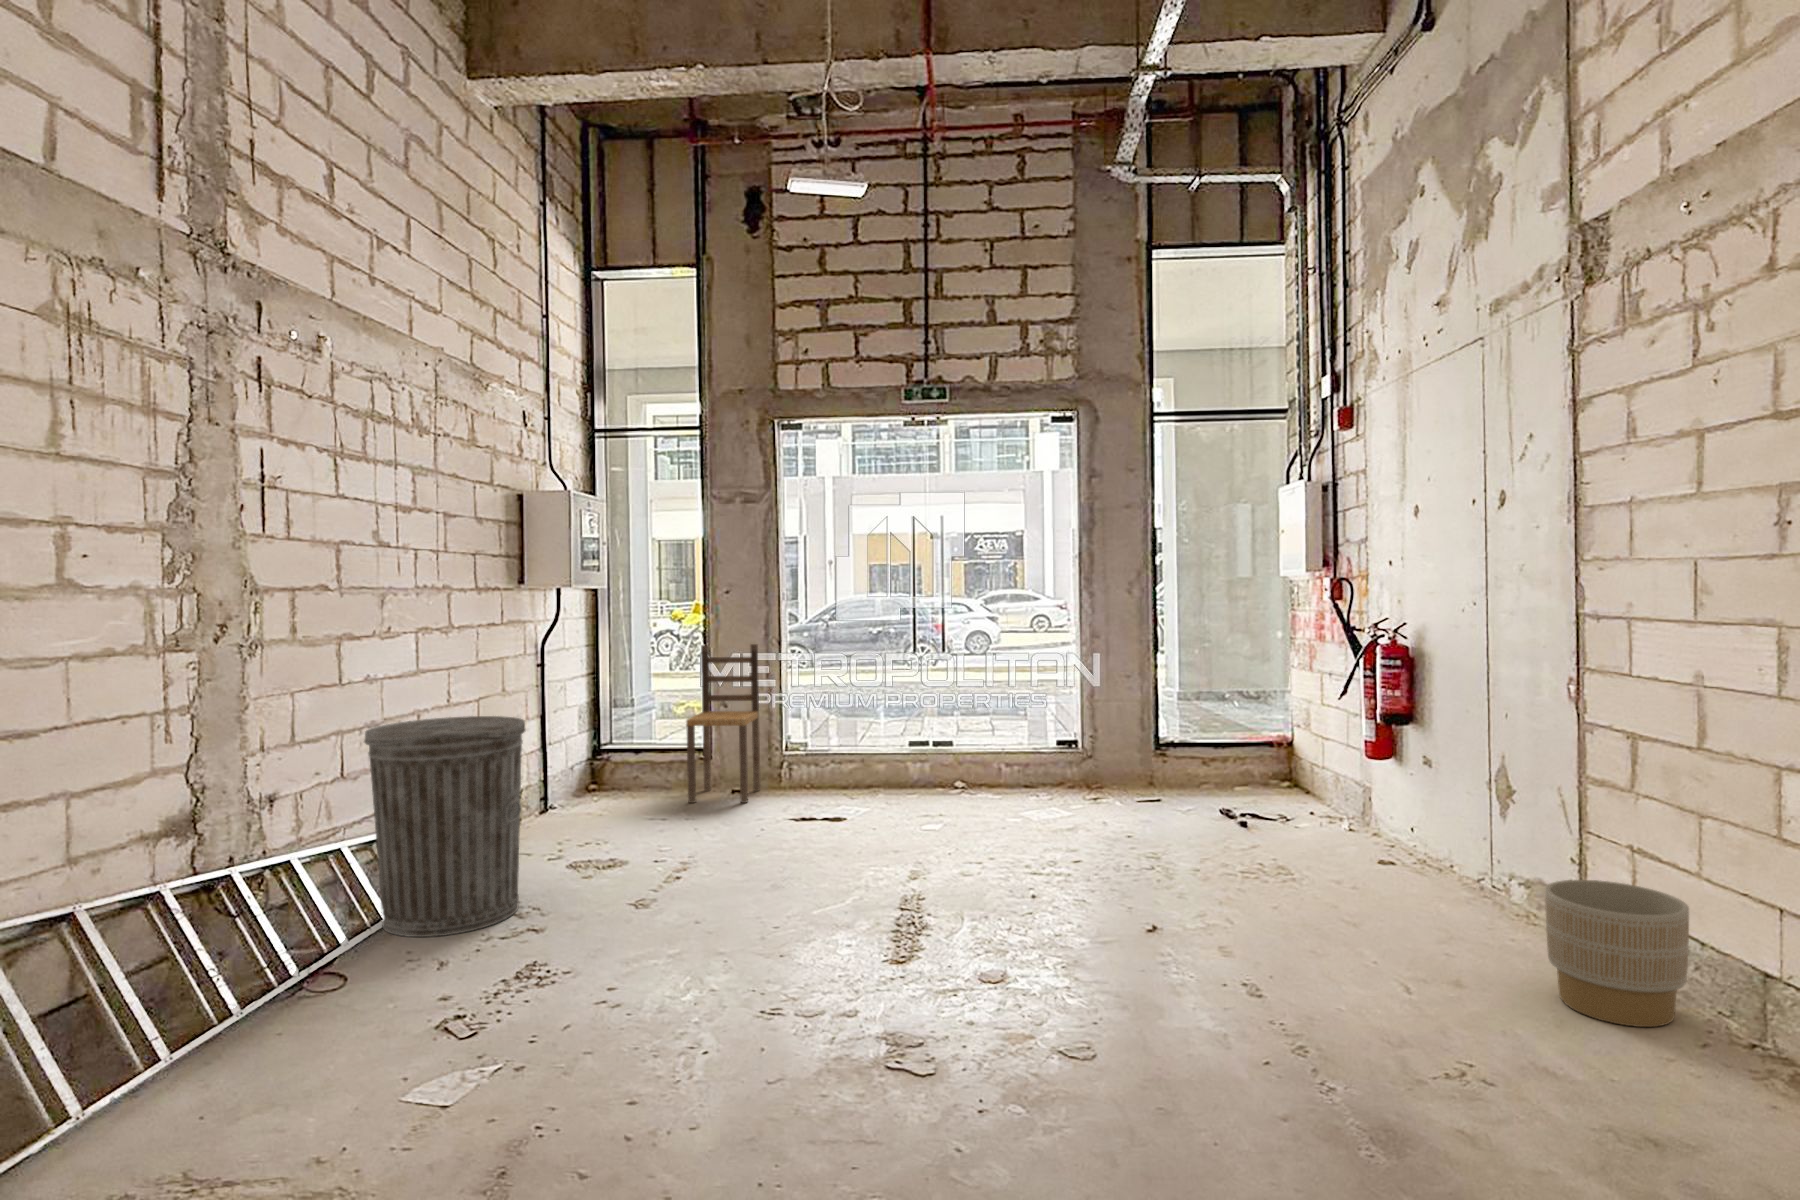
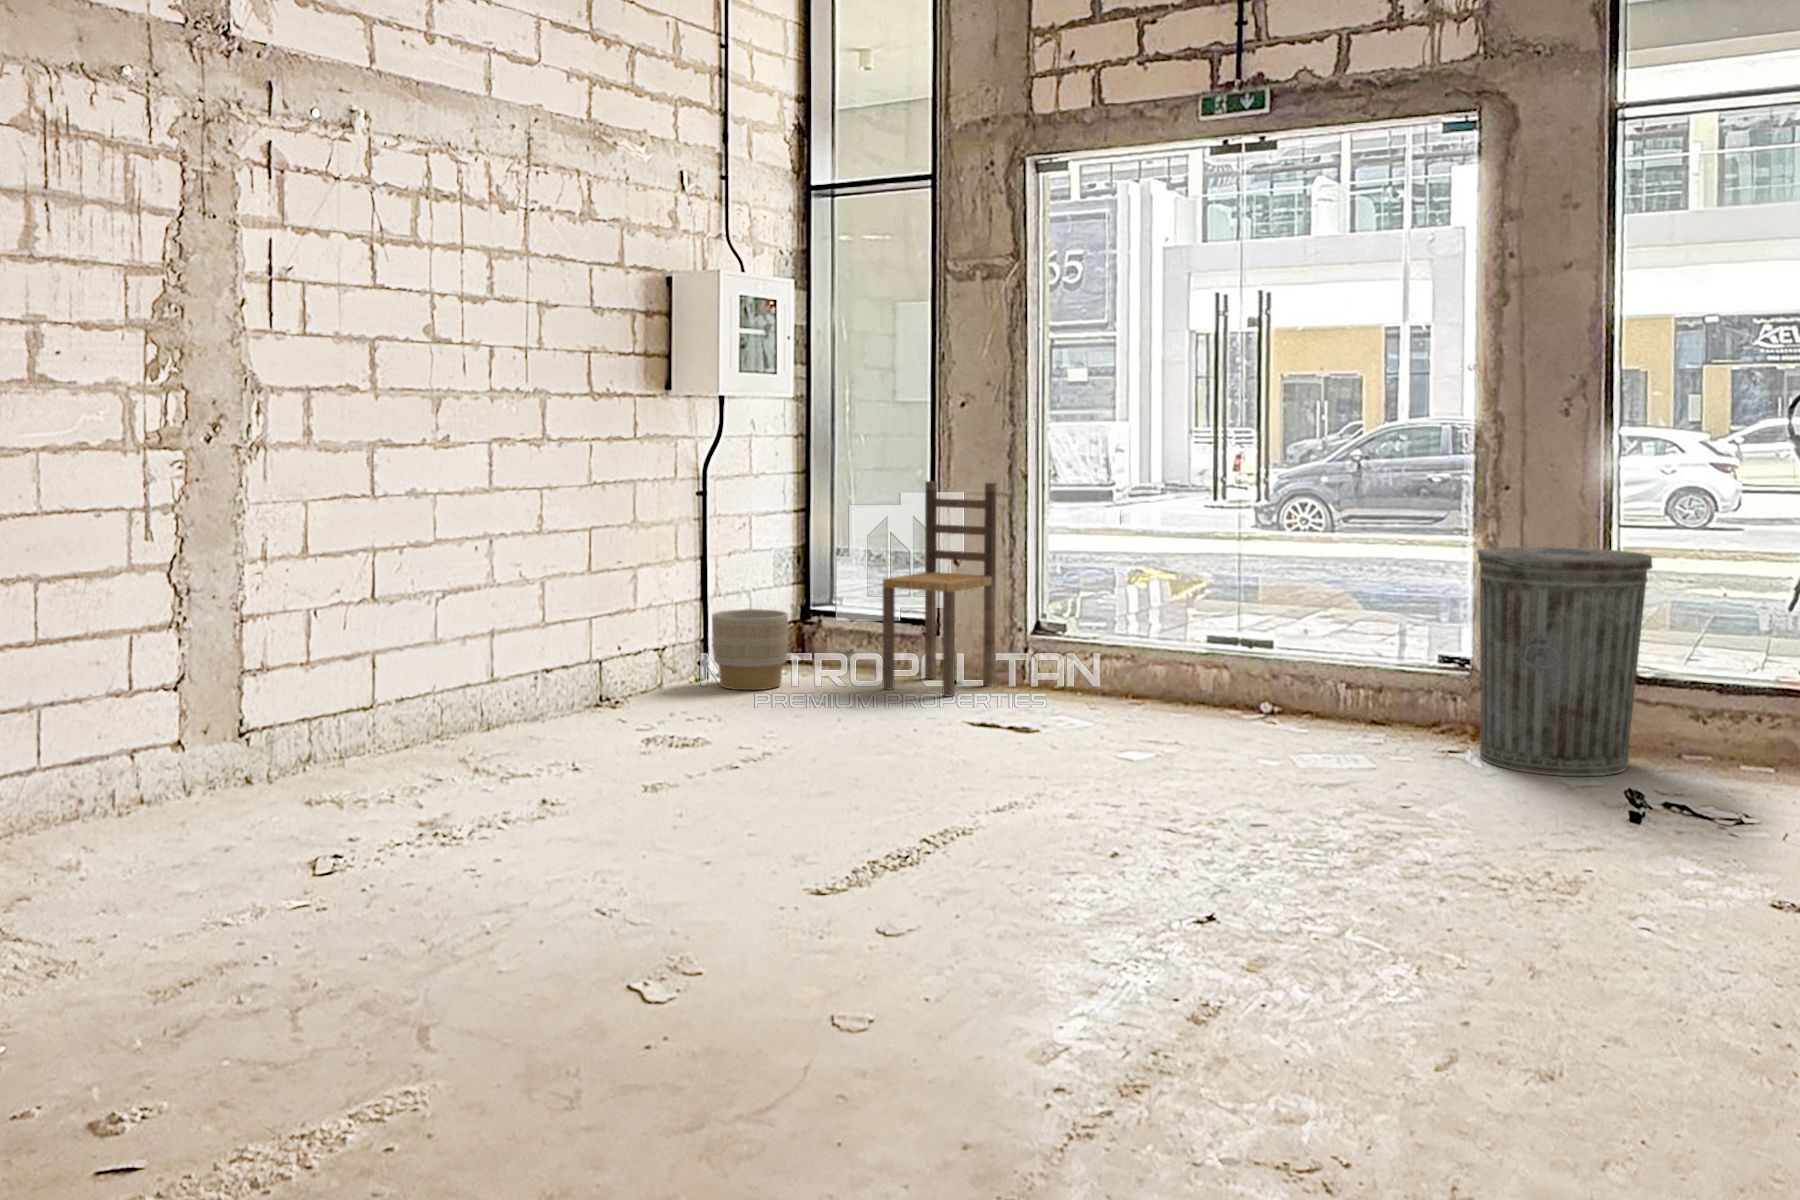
trash can: present [364,716,526,937] -> present [1477,547,1653,776]
planter: present [1545,880,1689,1027] -> present [712,609,788,690]

